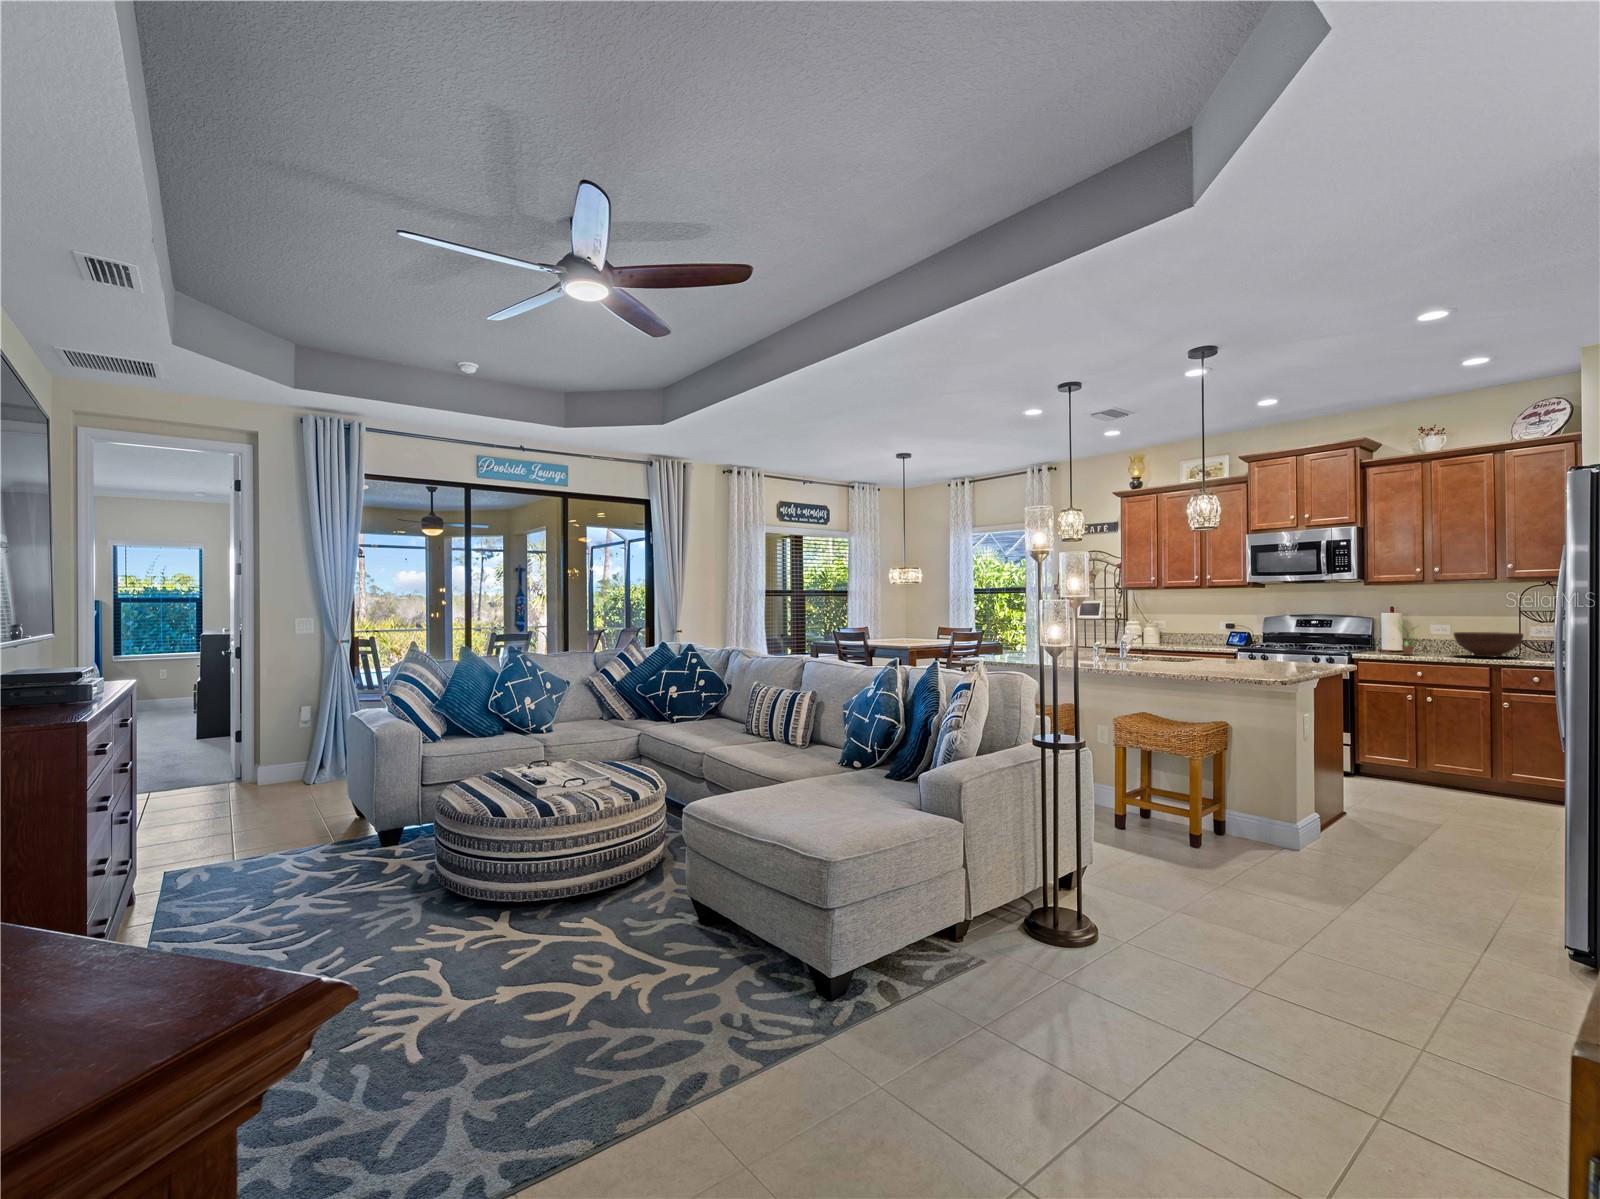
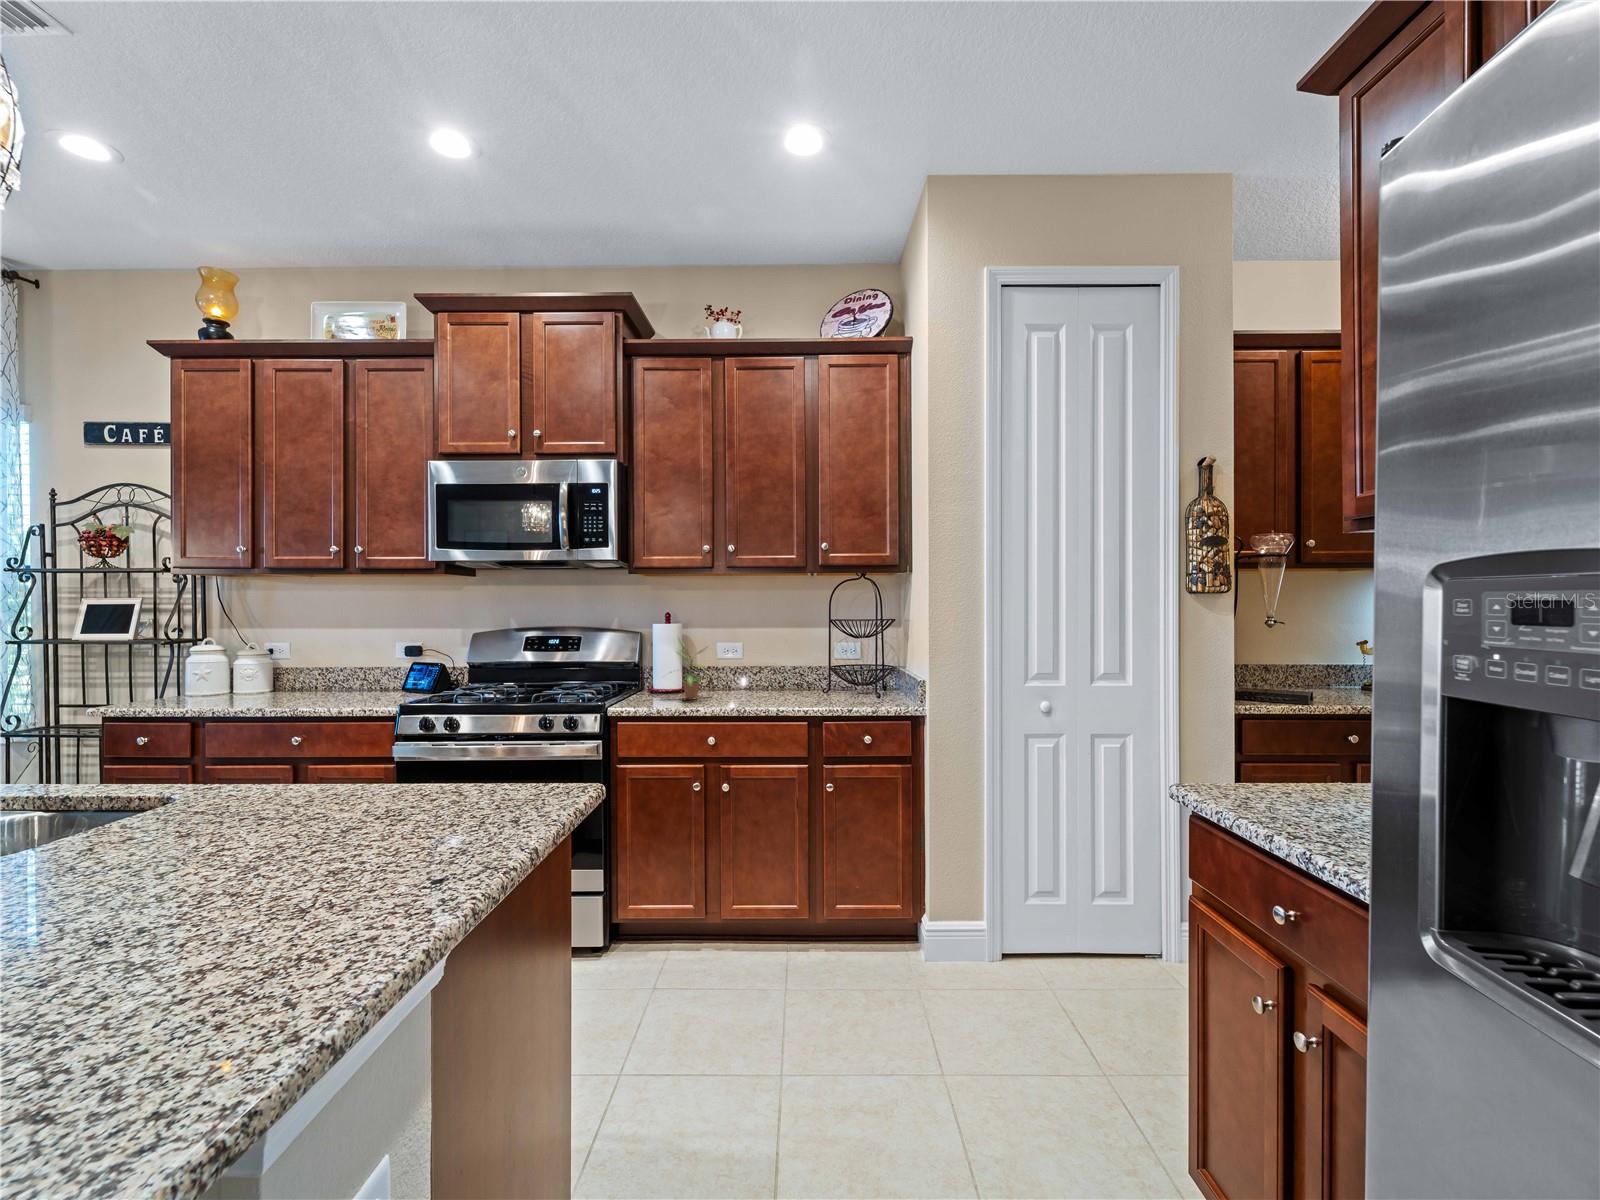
fruit bowl: present [1454,632,1524,657] -> none [754,654,841,699]

